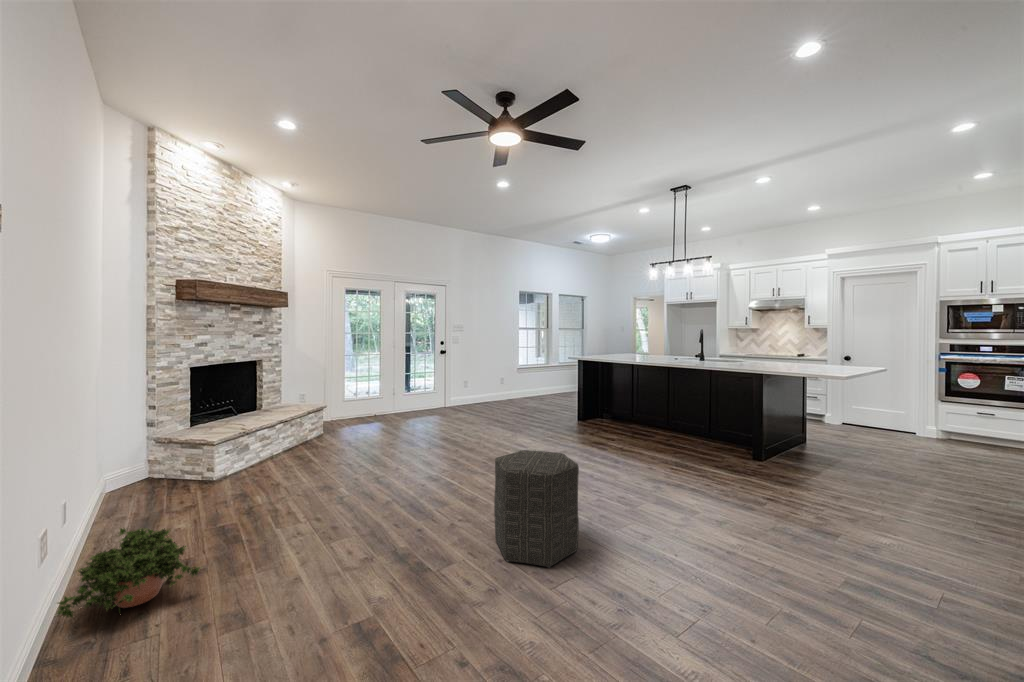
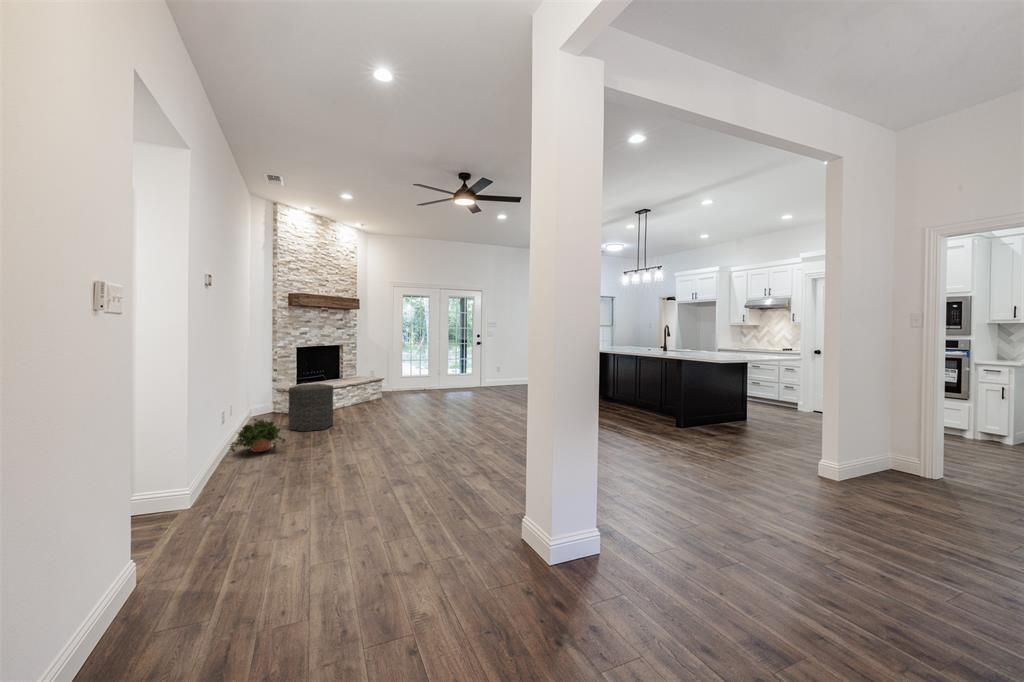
ottoman: present [494,450,579,567] -> present [288,384,333,432]

